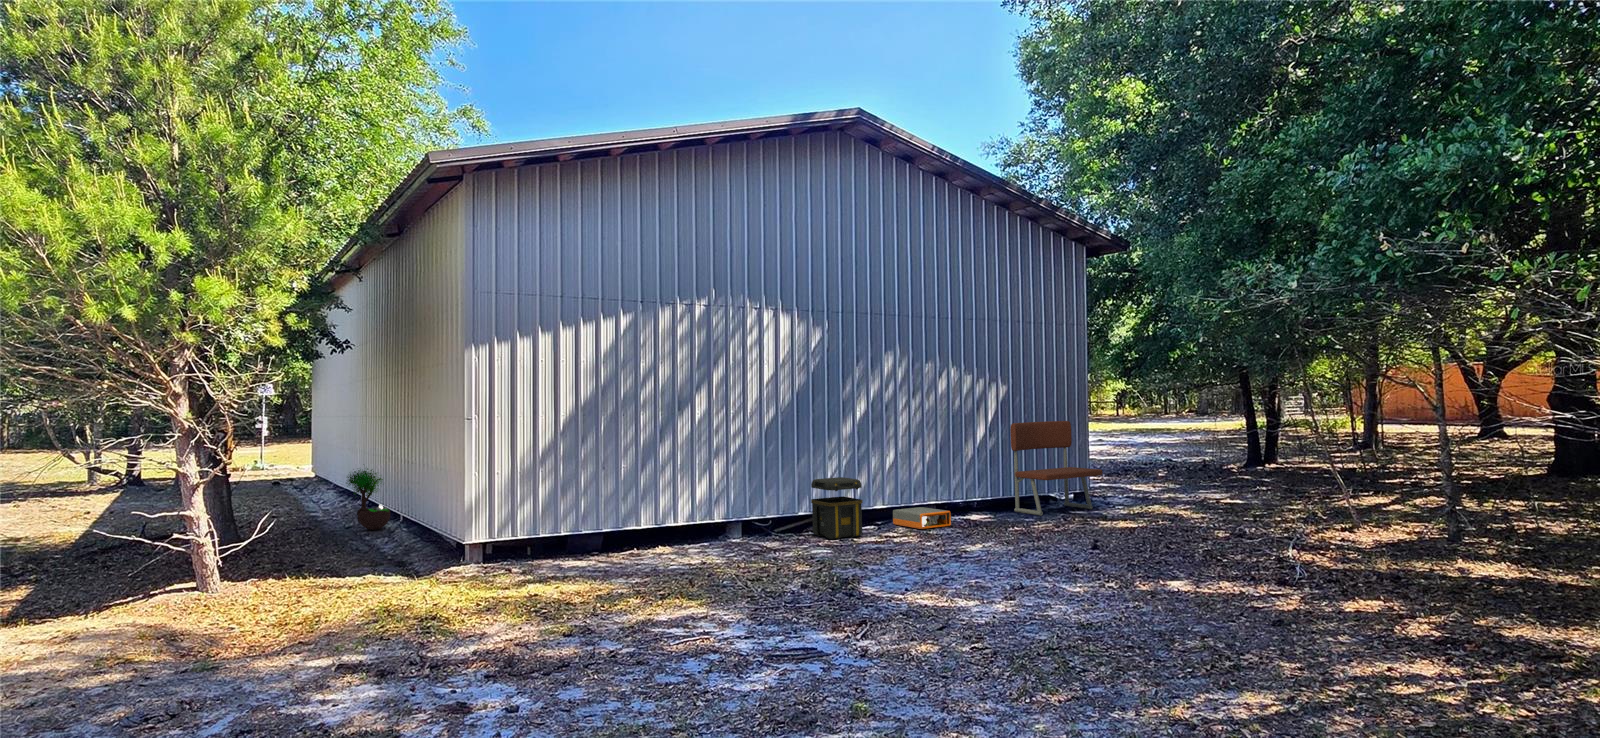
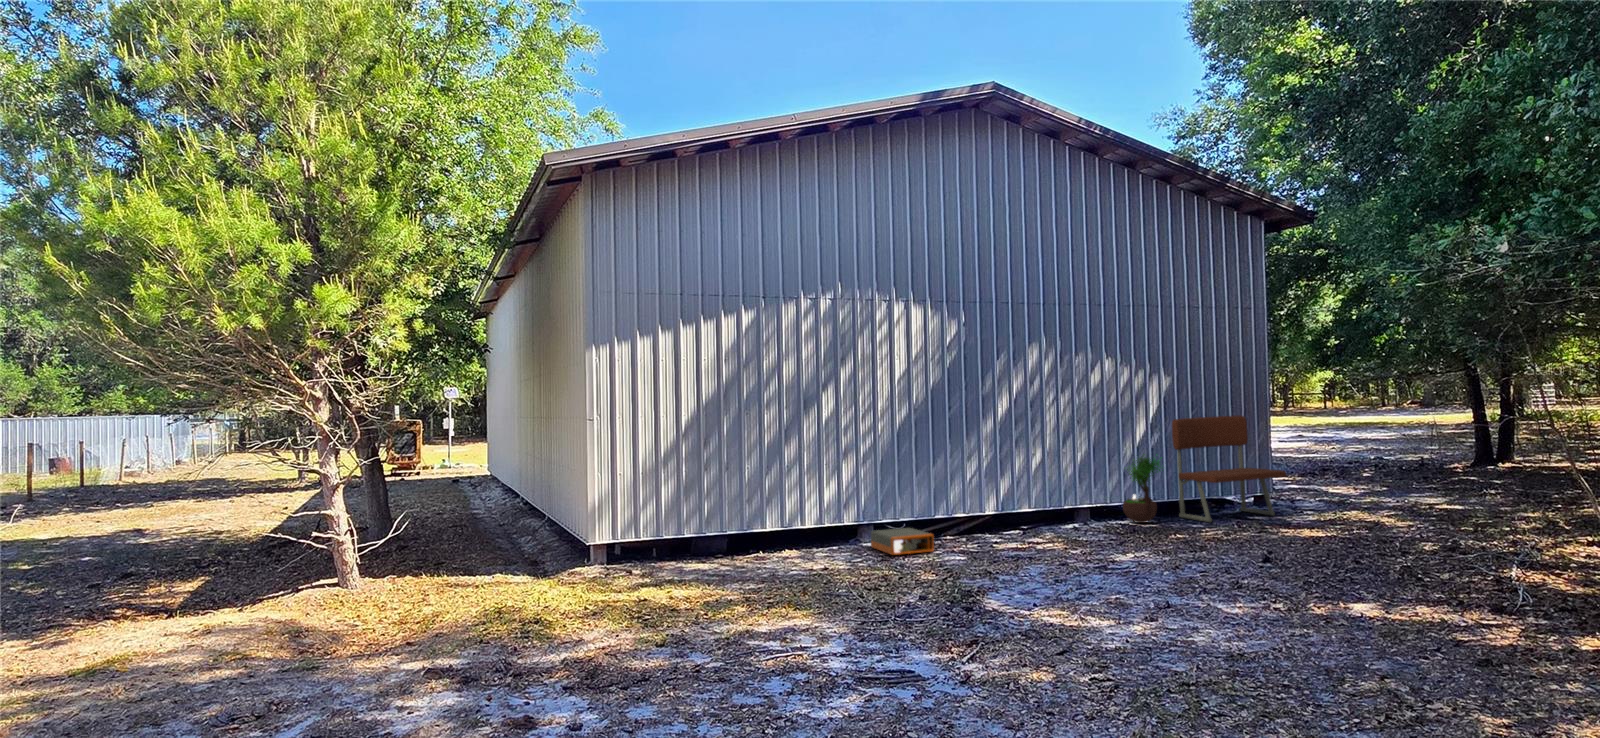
potted tree: present [346,468,391,530] -> present [1123,457,1160,523]
toolbox: present [811,477,863,539] -> none [942,479,998,546]
storage box: present [893,507,951,529] -> present [871,528,934,555]

